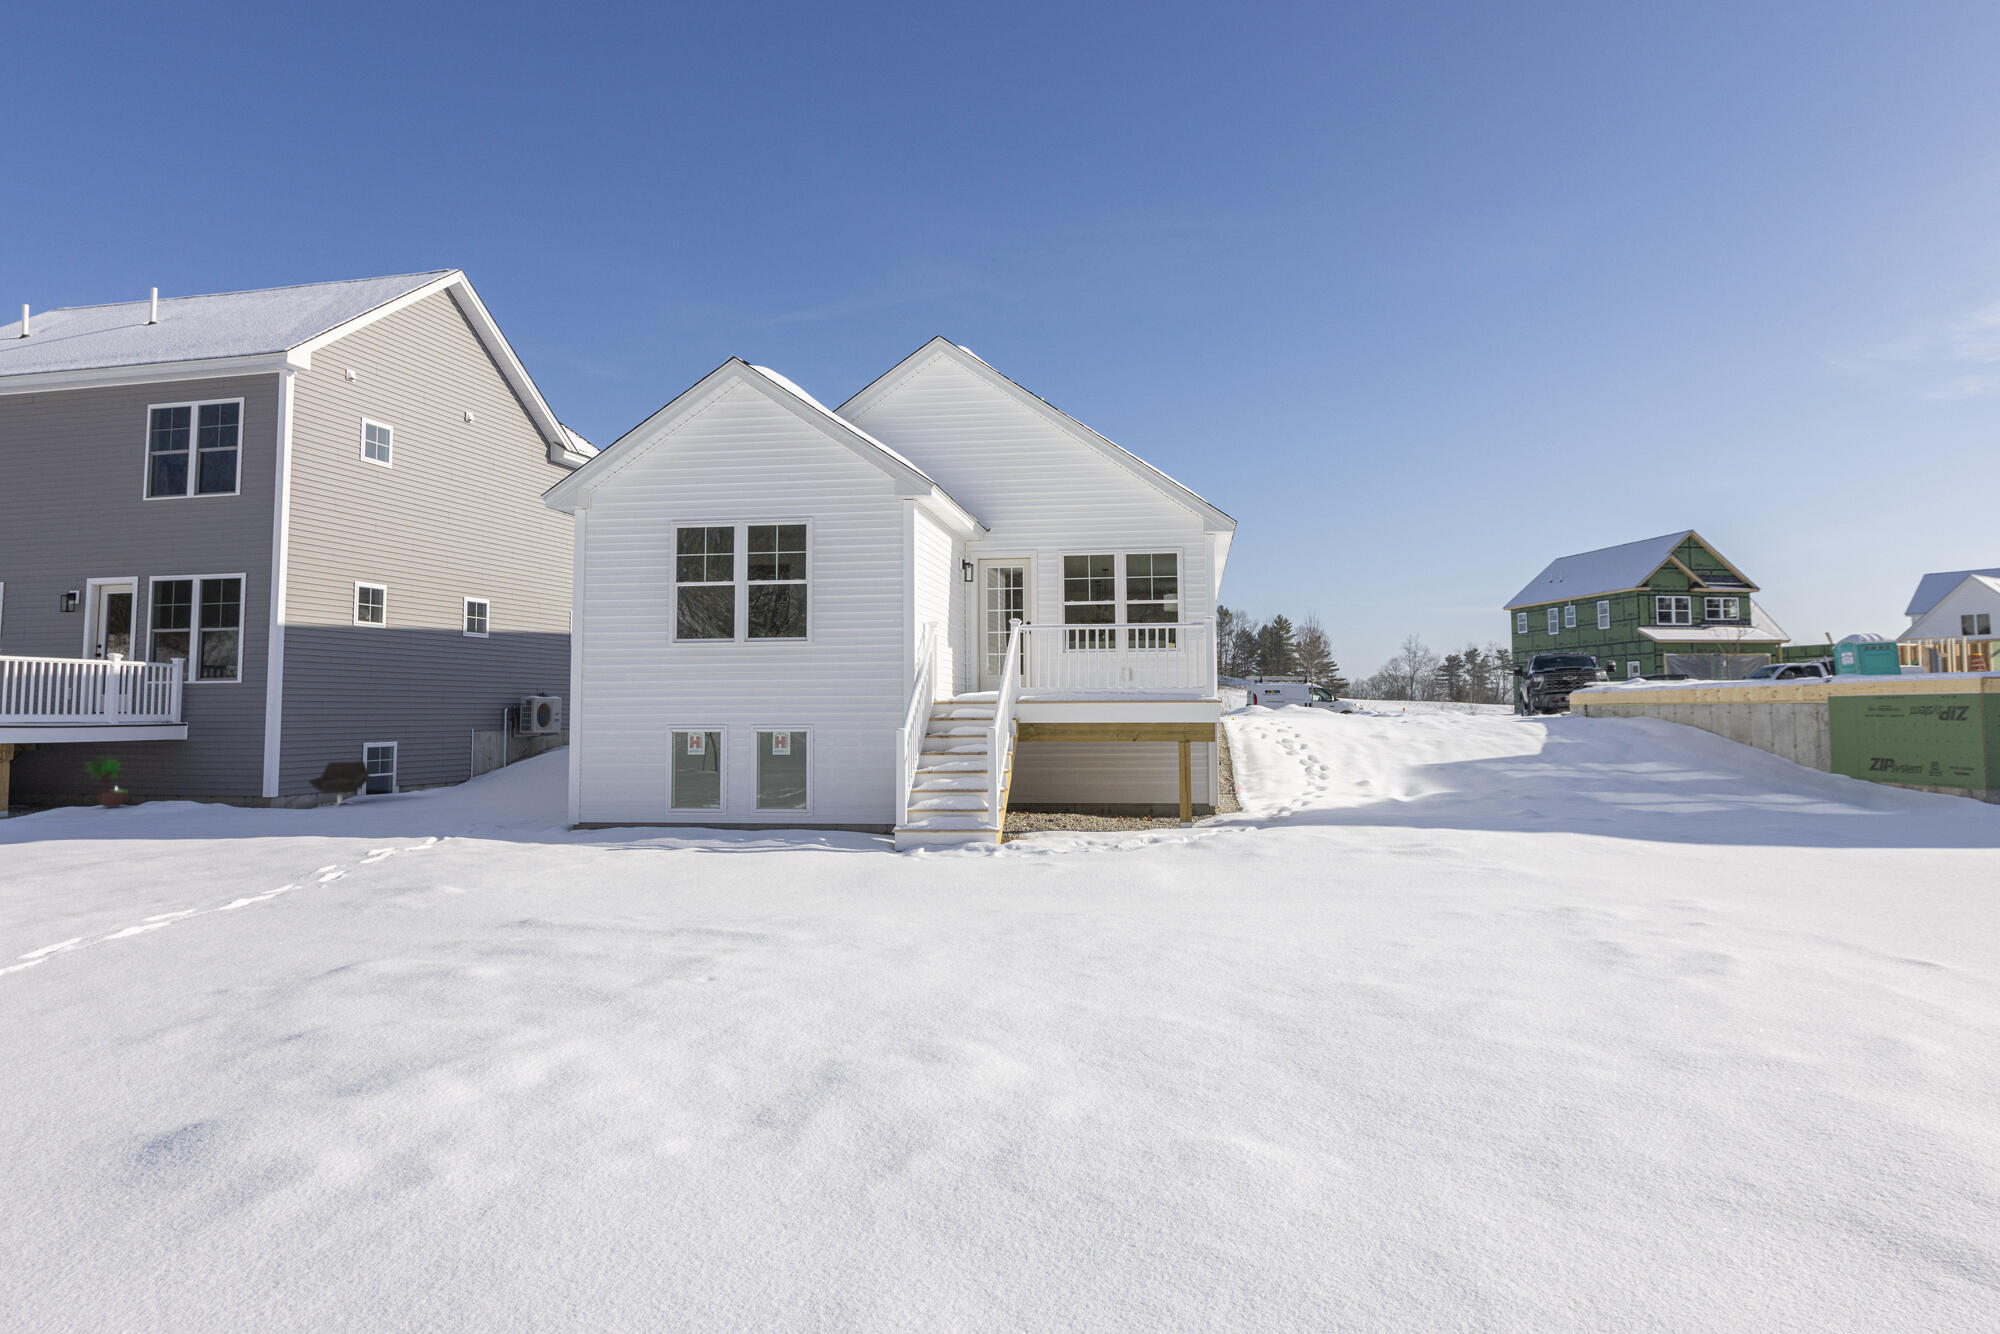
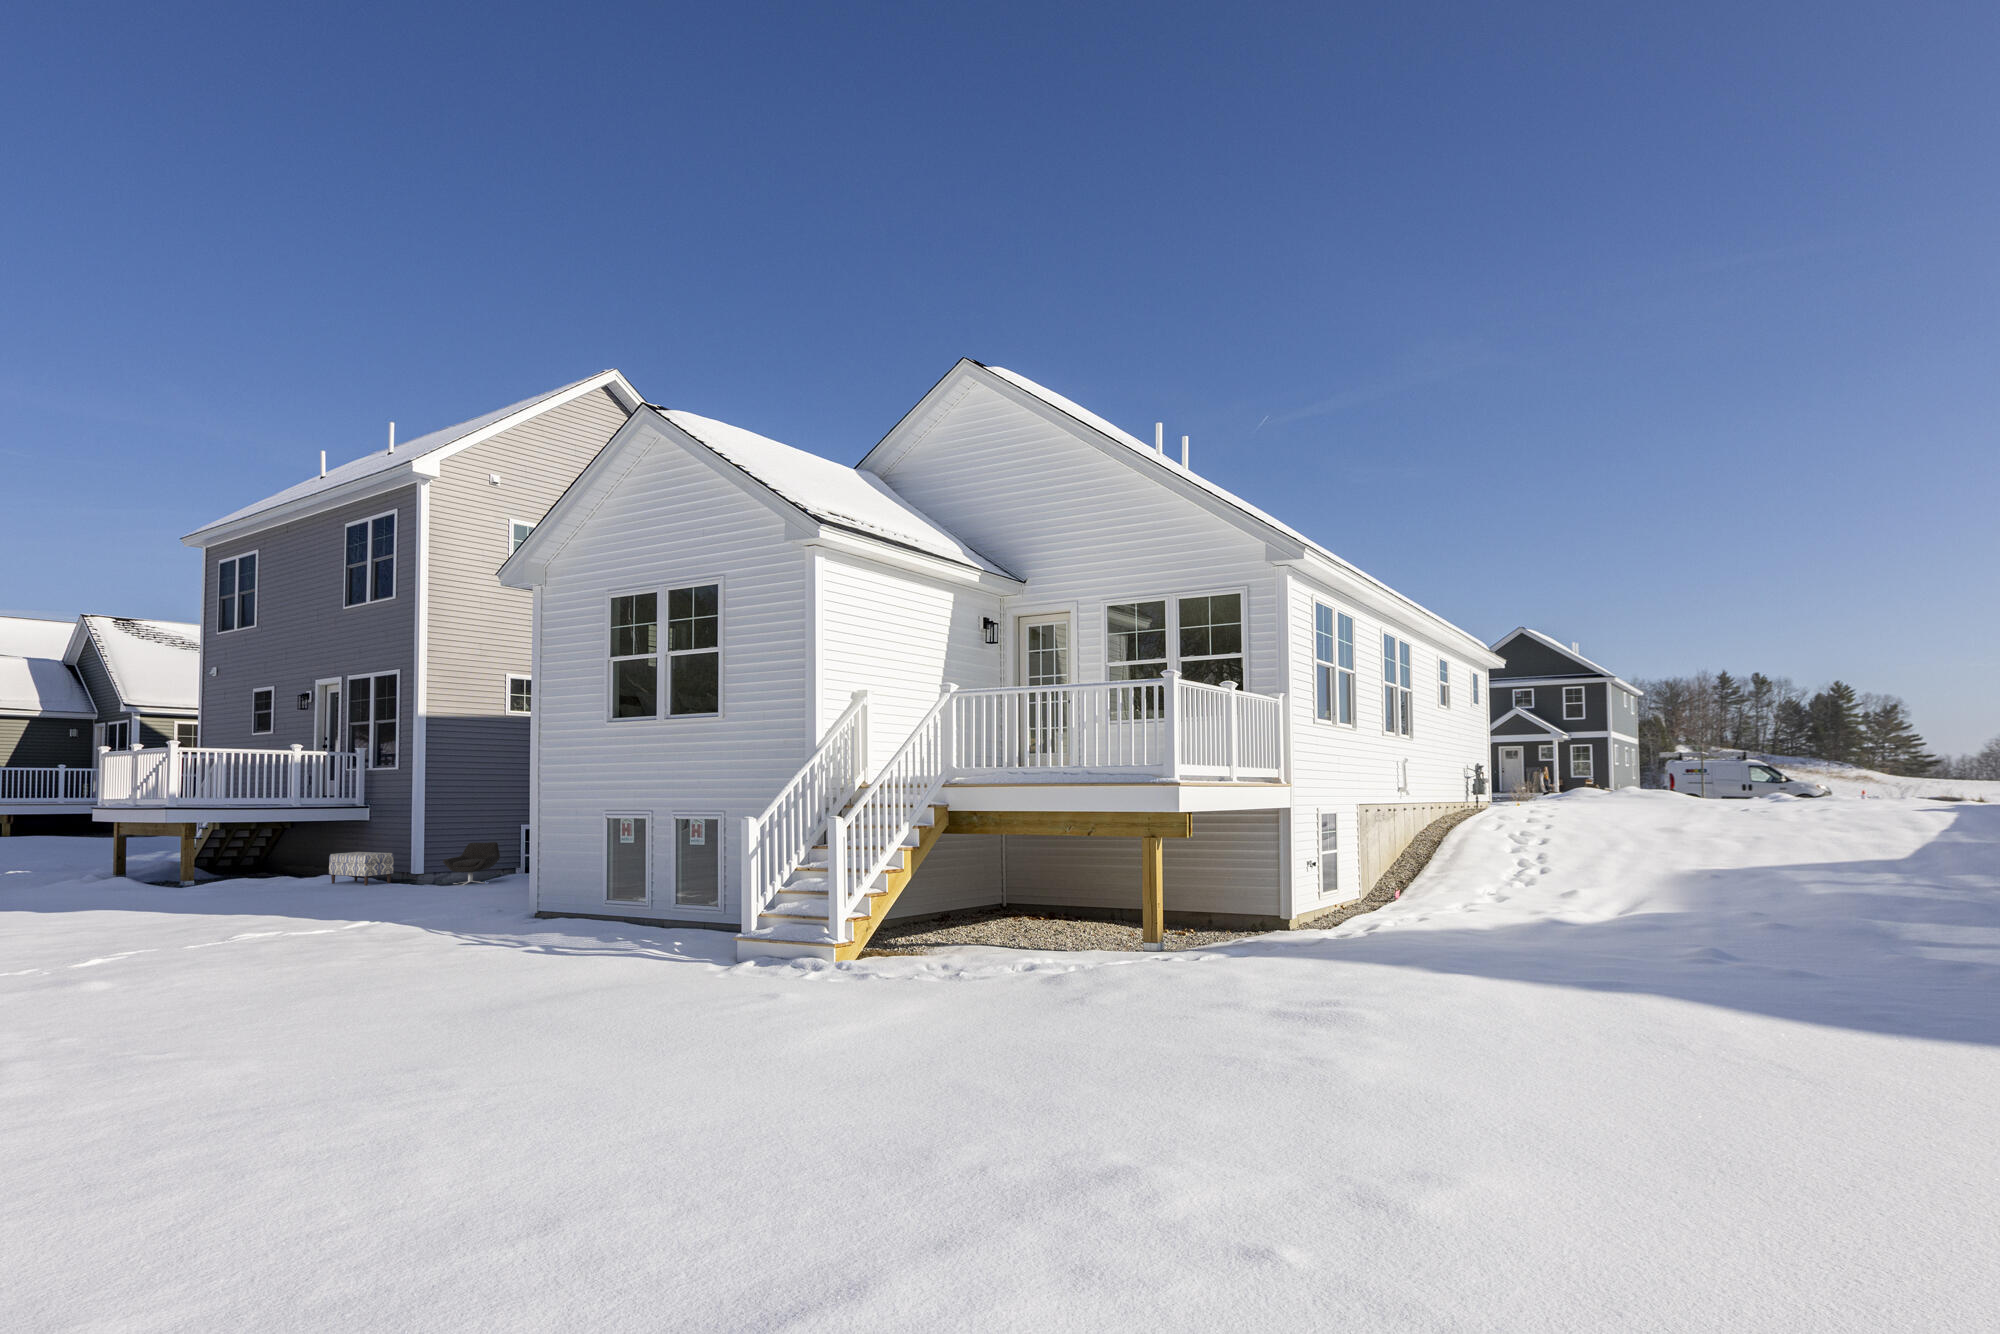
potted tree: present [85,759,128,808] -> none [294,833,330,881]
bench: none [143,774,234,810] -> present [329,852,394,886]

